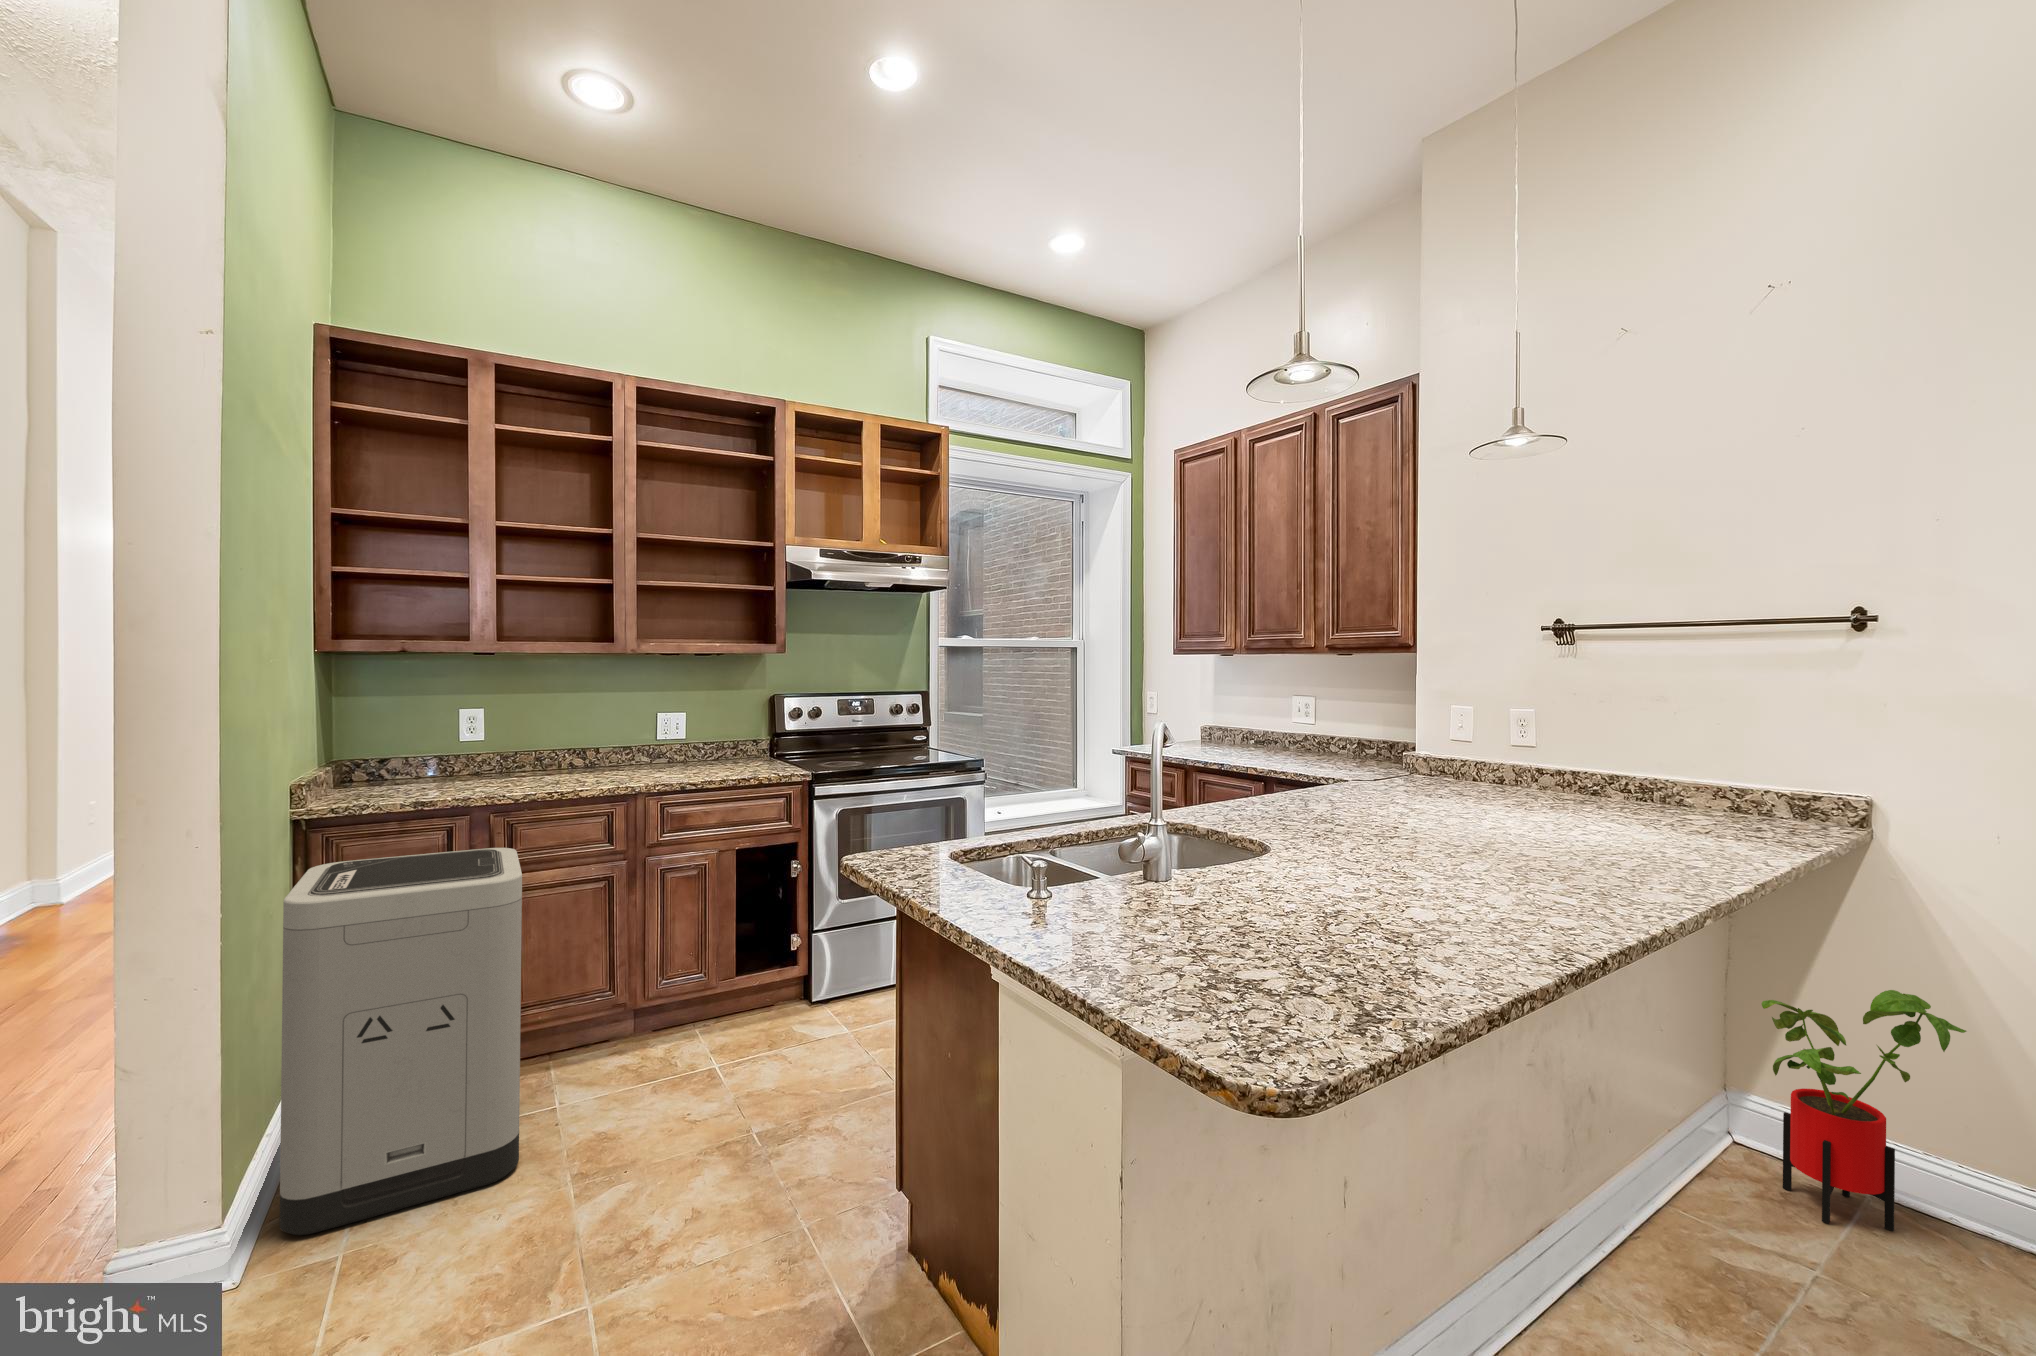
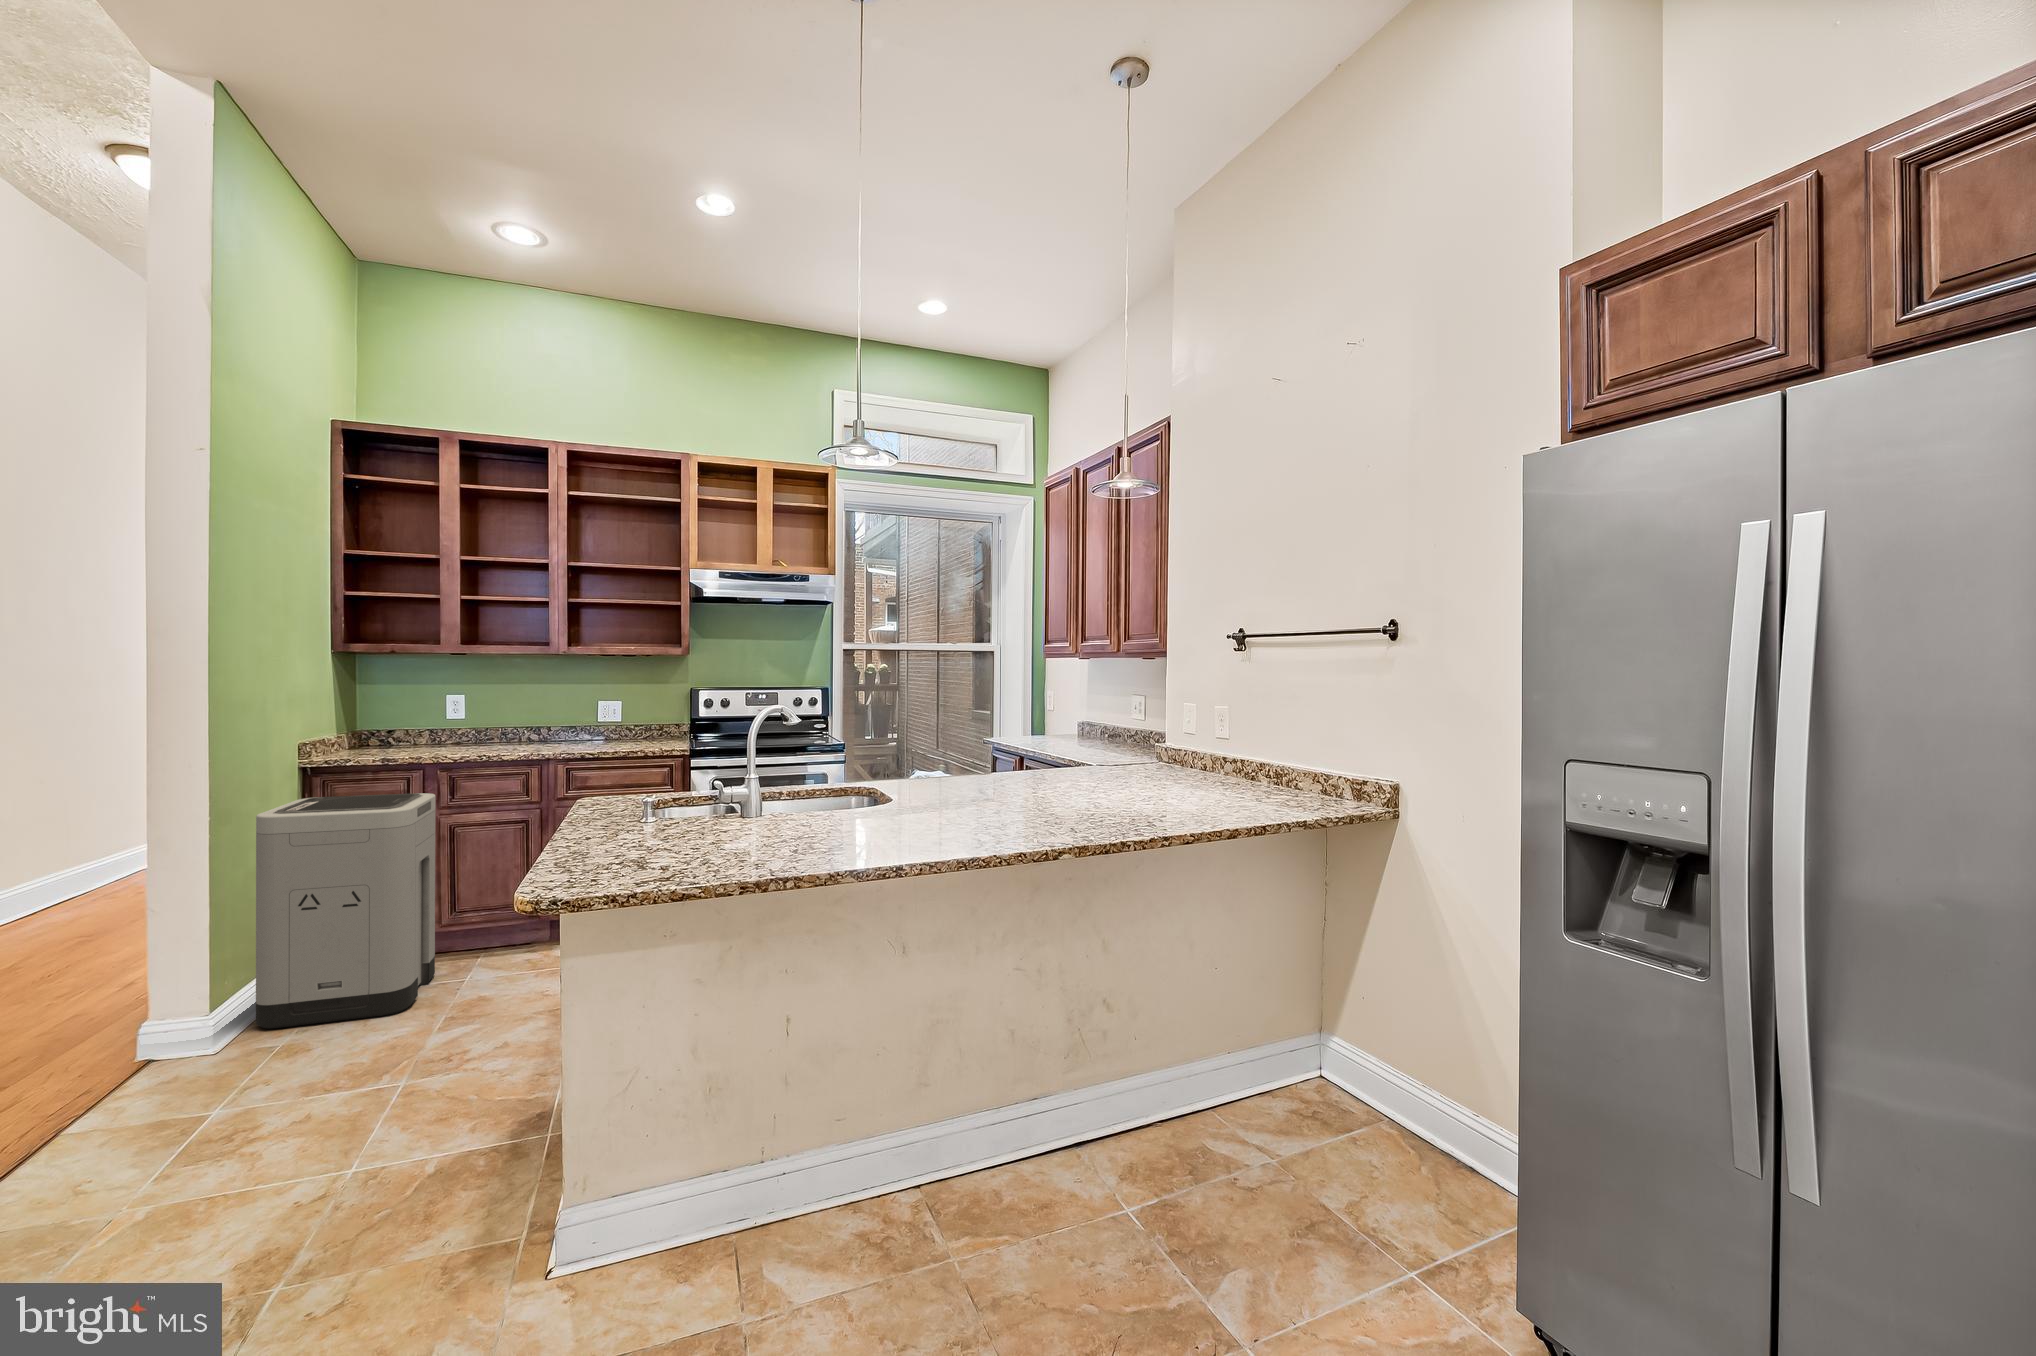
house plant: present [1762,990,1966,1231] -> none [1274,943,1412,1148]

